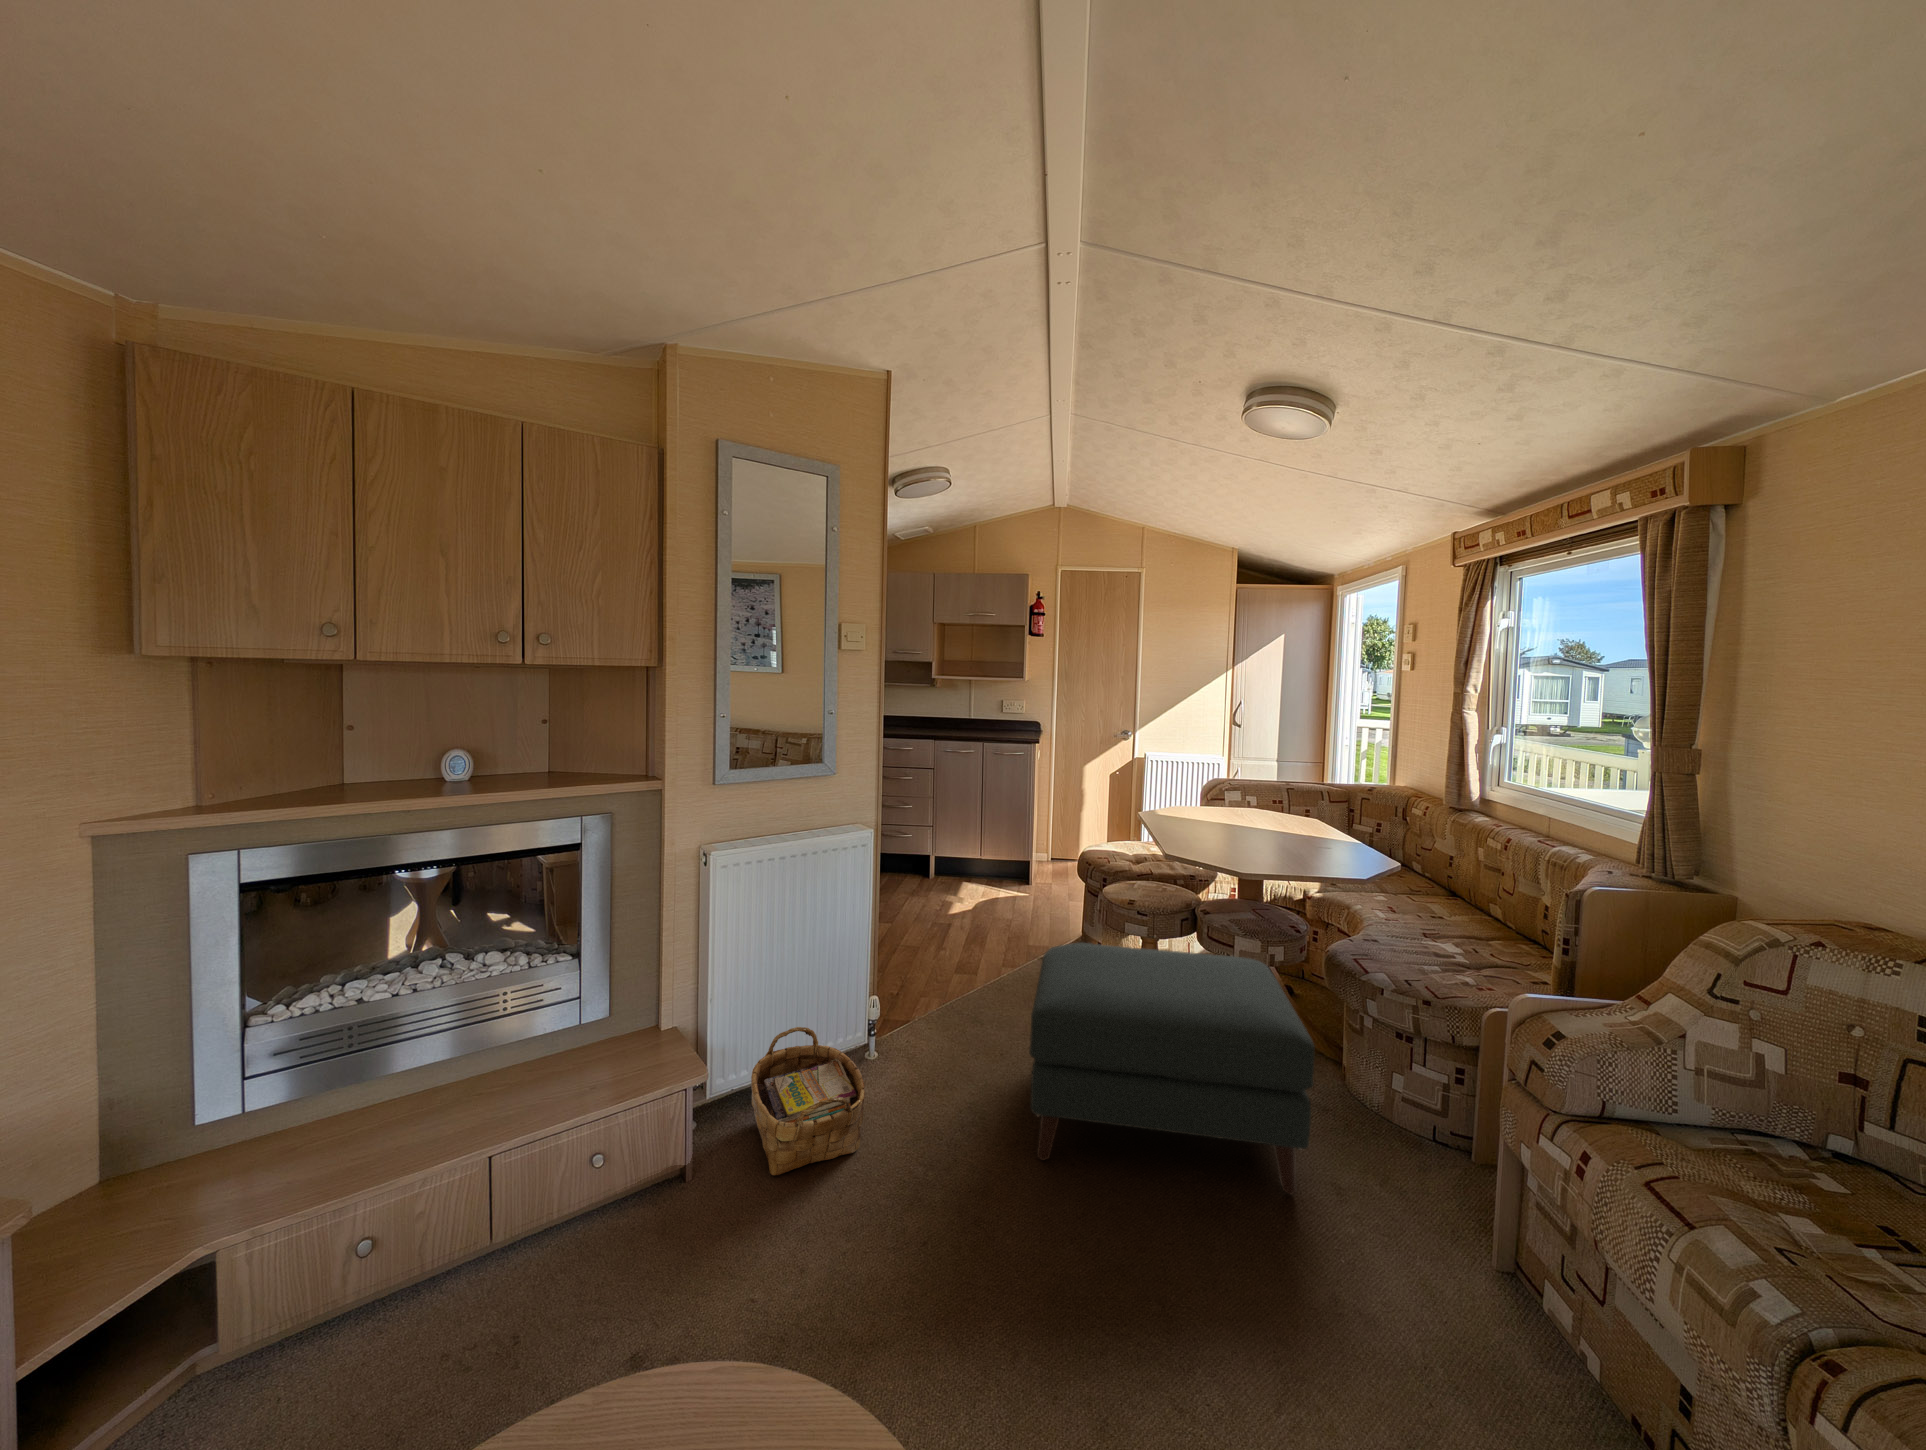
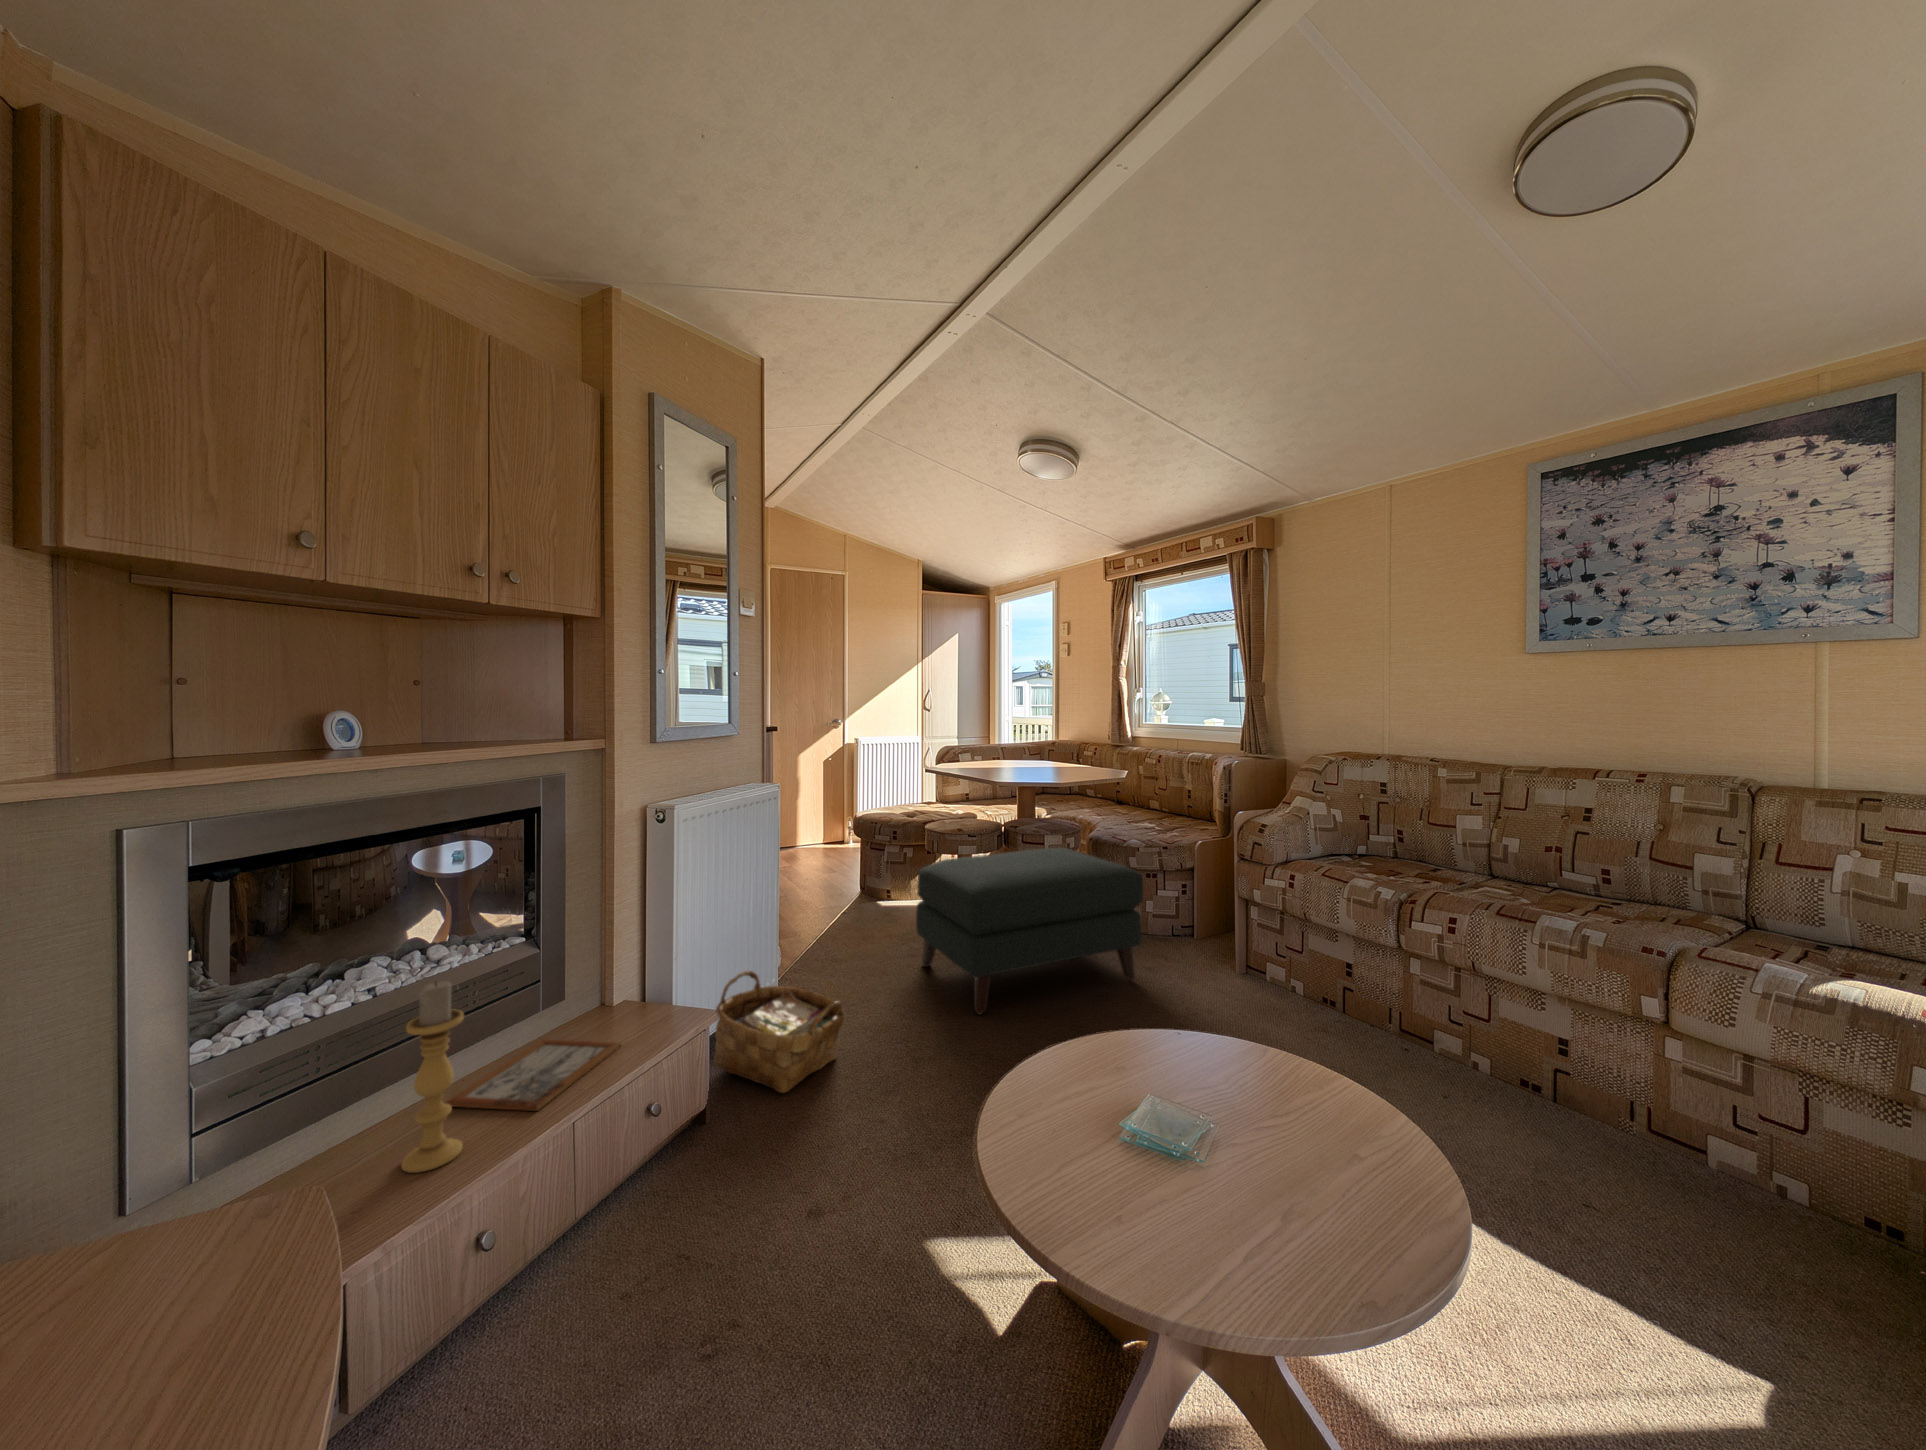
candle holder: none [384,1008,435,1160] -> present [401,981,464,1173]
picture frame: none [477,1050,625,1131] -> present [444,1039,621,1111]

